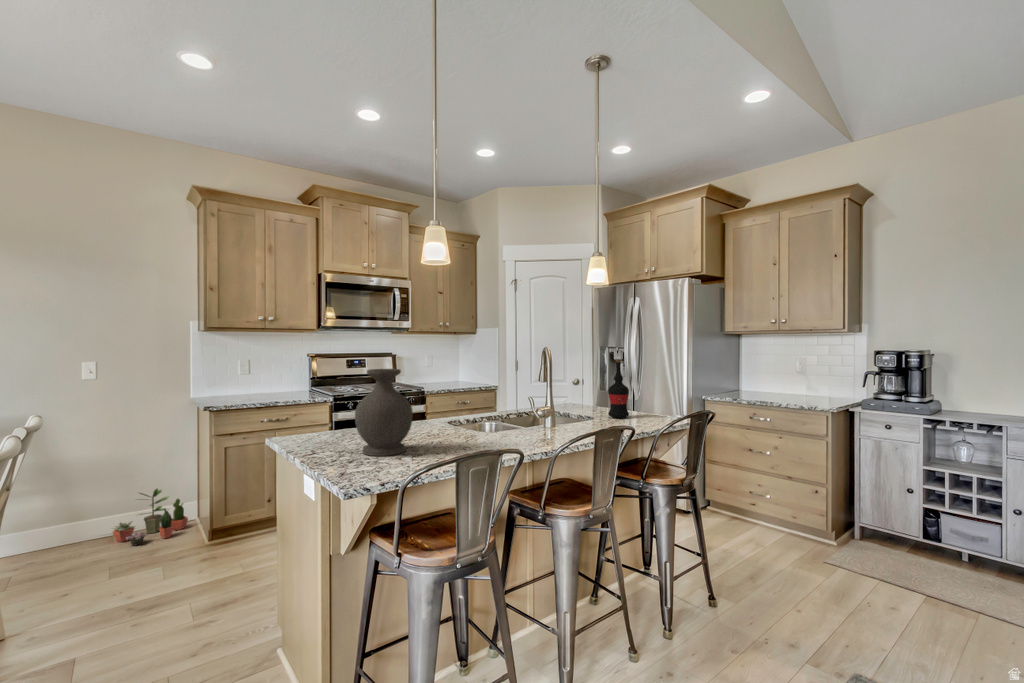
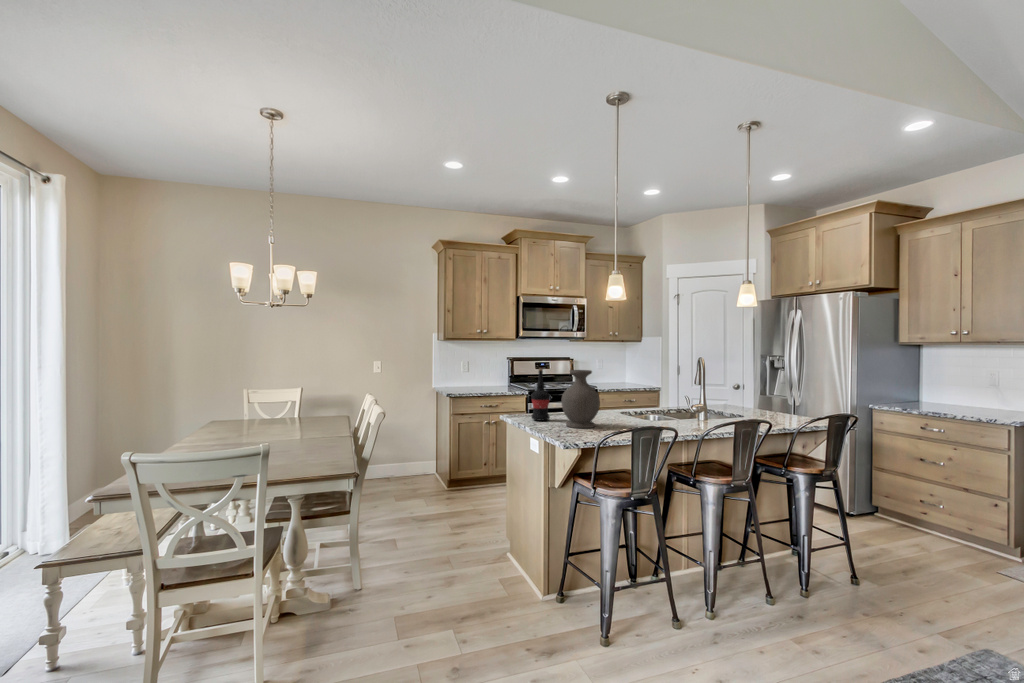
wine bottle: present [608,359,629,418] -> present [531,369,550,420]
potted plant: present [113,489,188,545] -> none [385,450,430,488]

